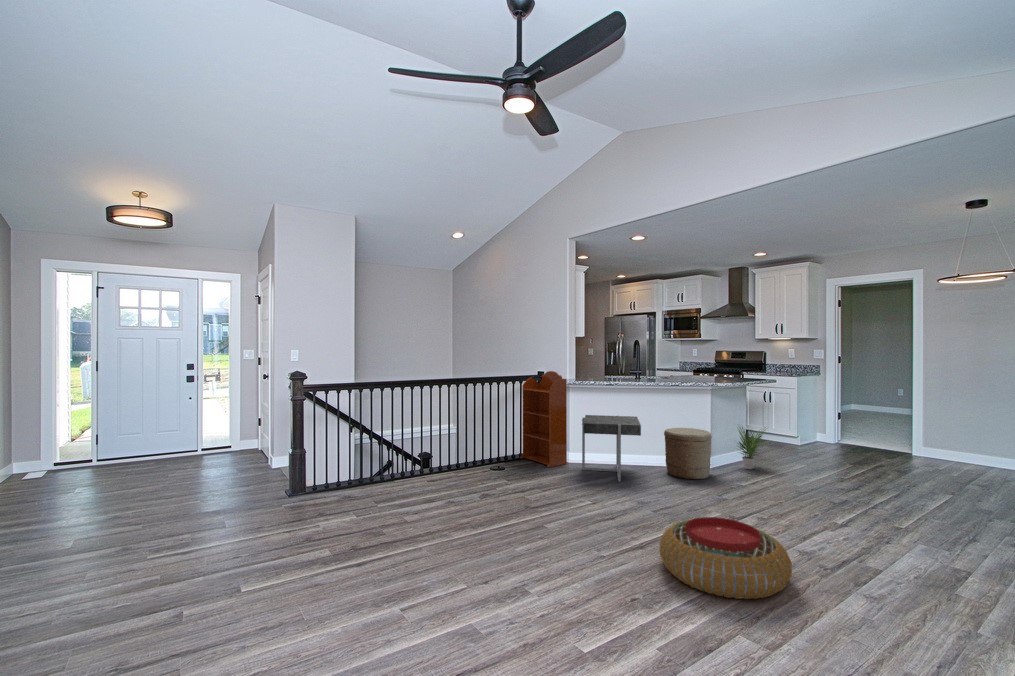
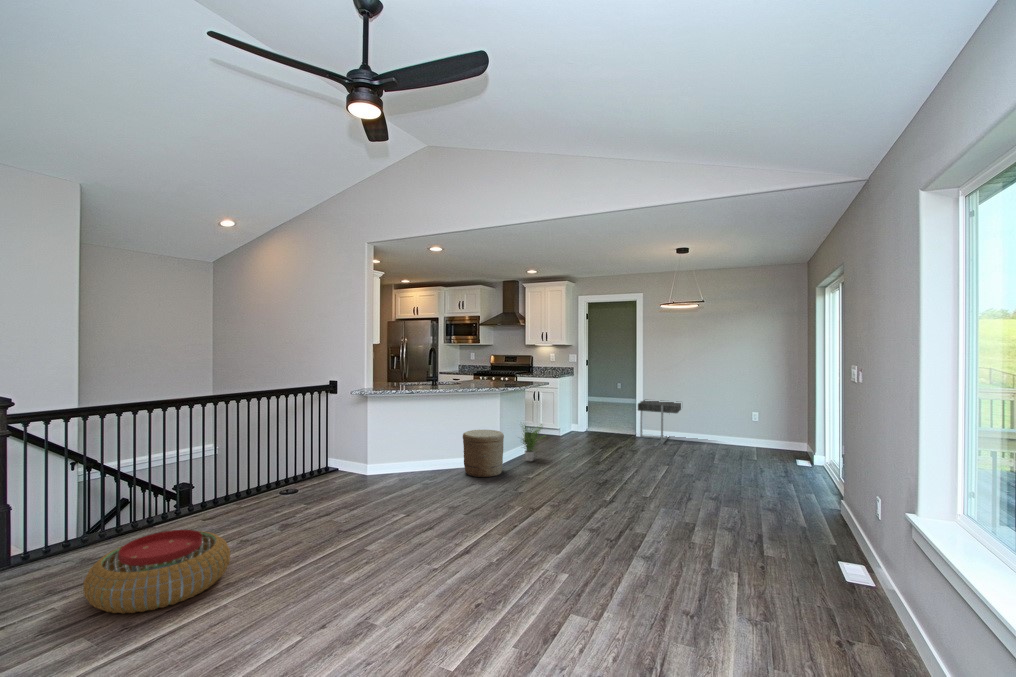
bookcase: present [520,371,567,468] -> none [312,381,366,484]
side table: present [582,415,641,482] -> present [638,400,681,444]
pouf: present [660,517,792,599] -> present [83,530,230,613]

